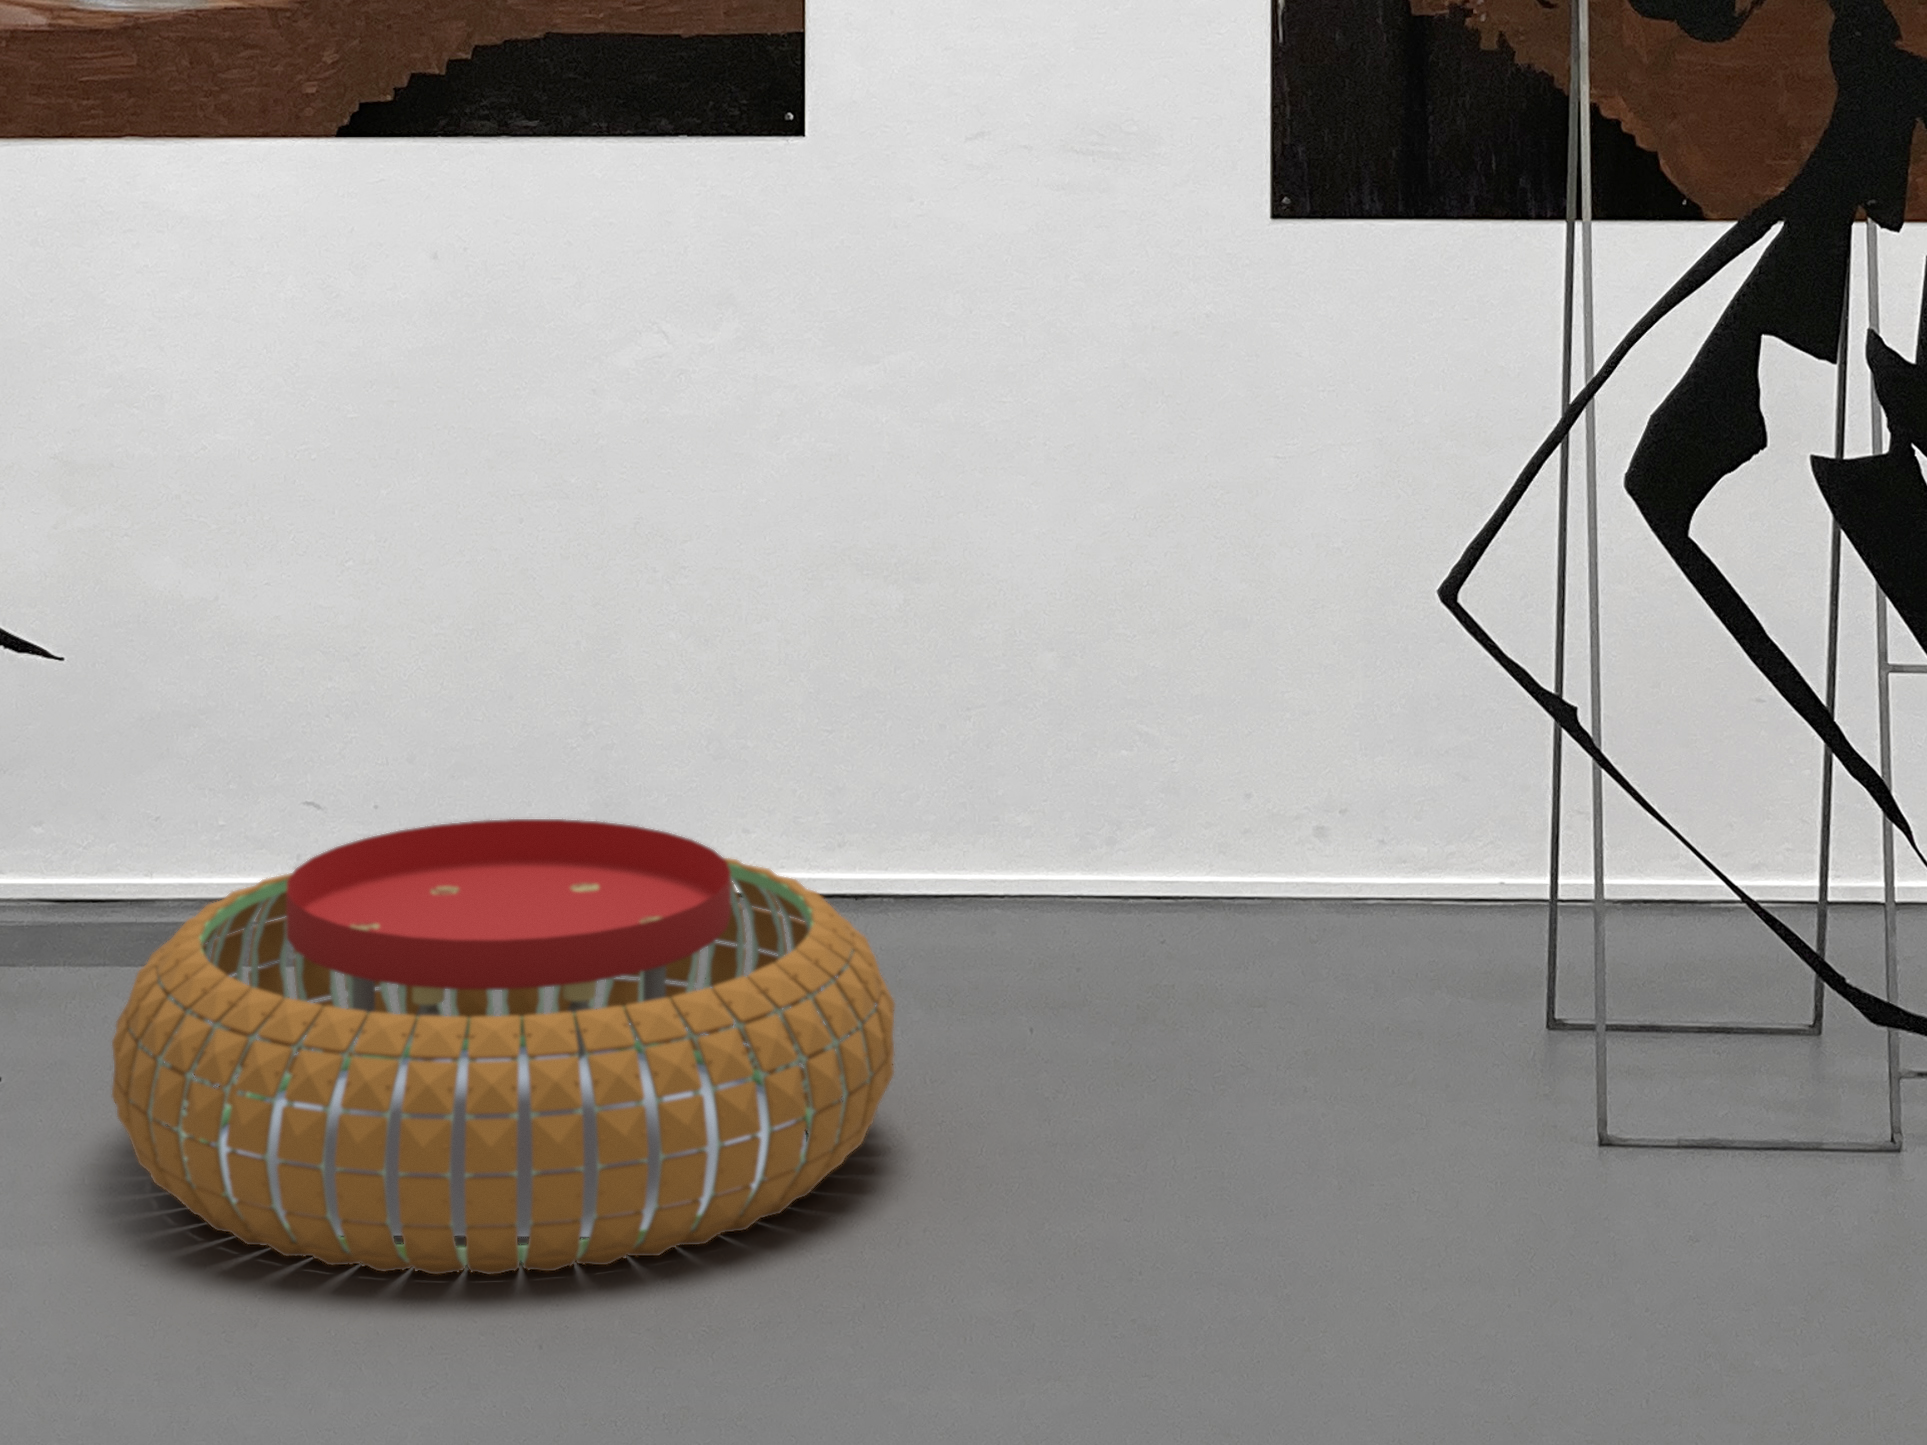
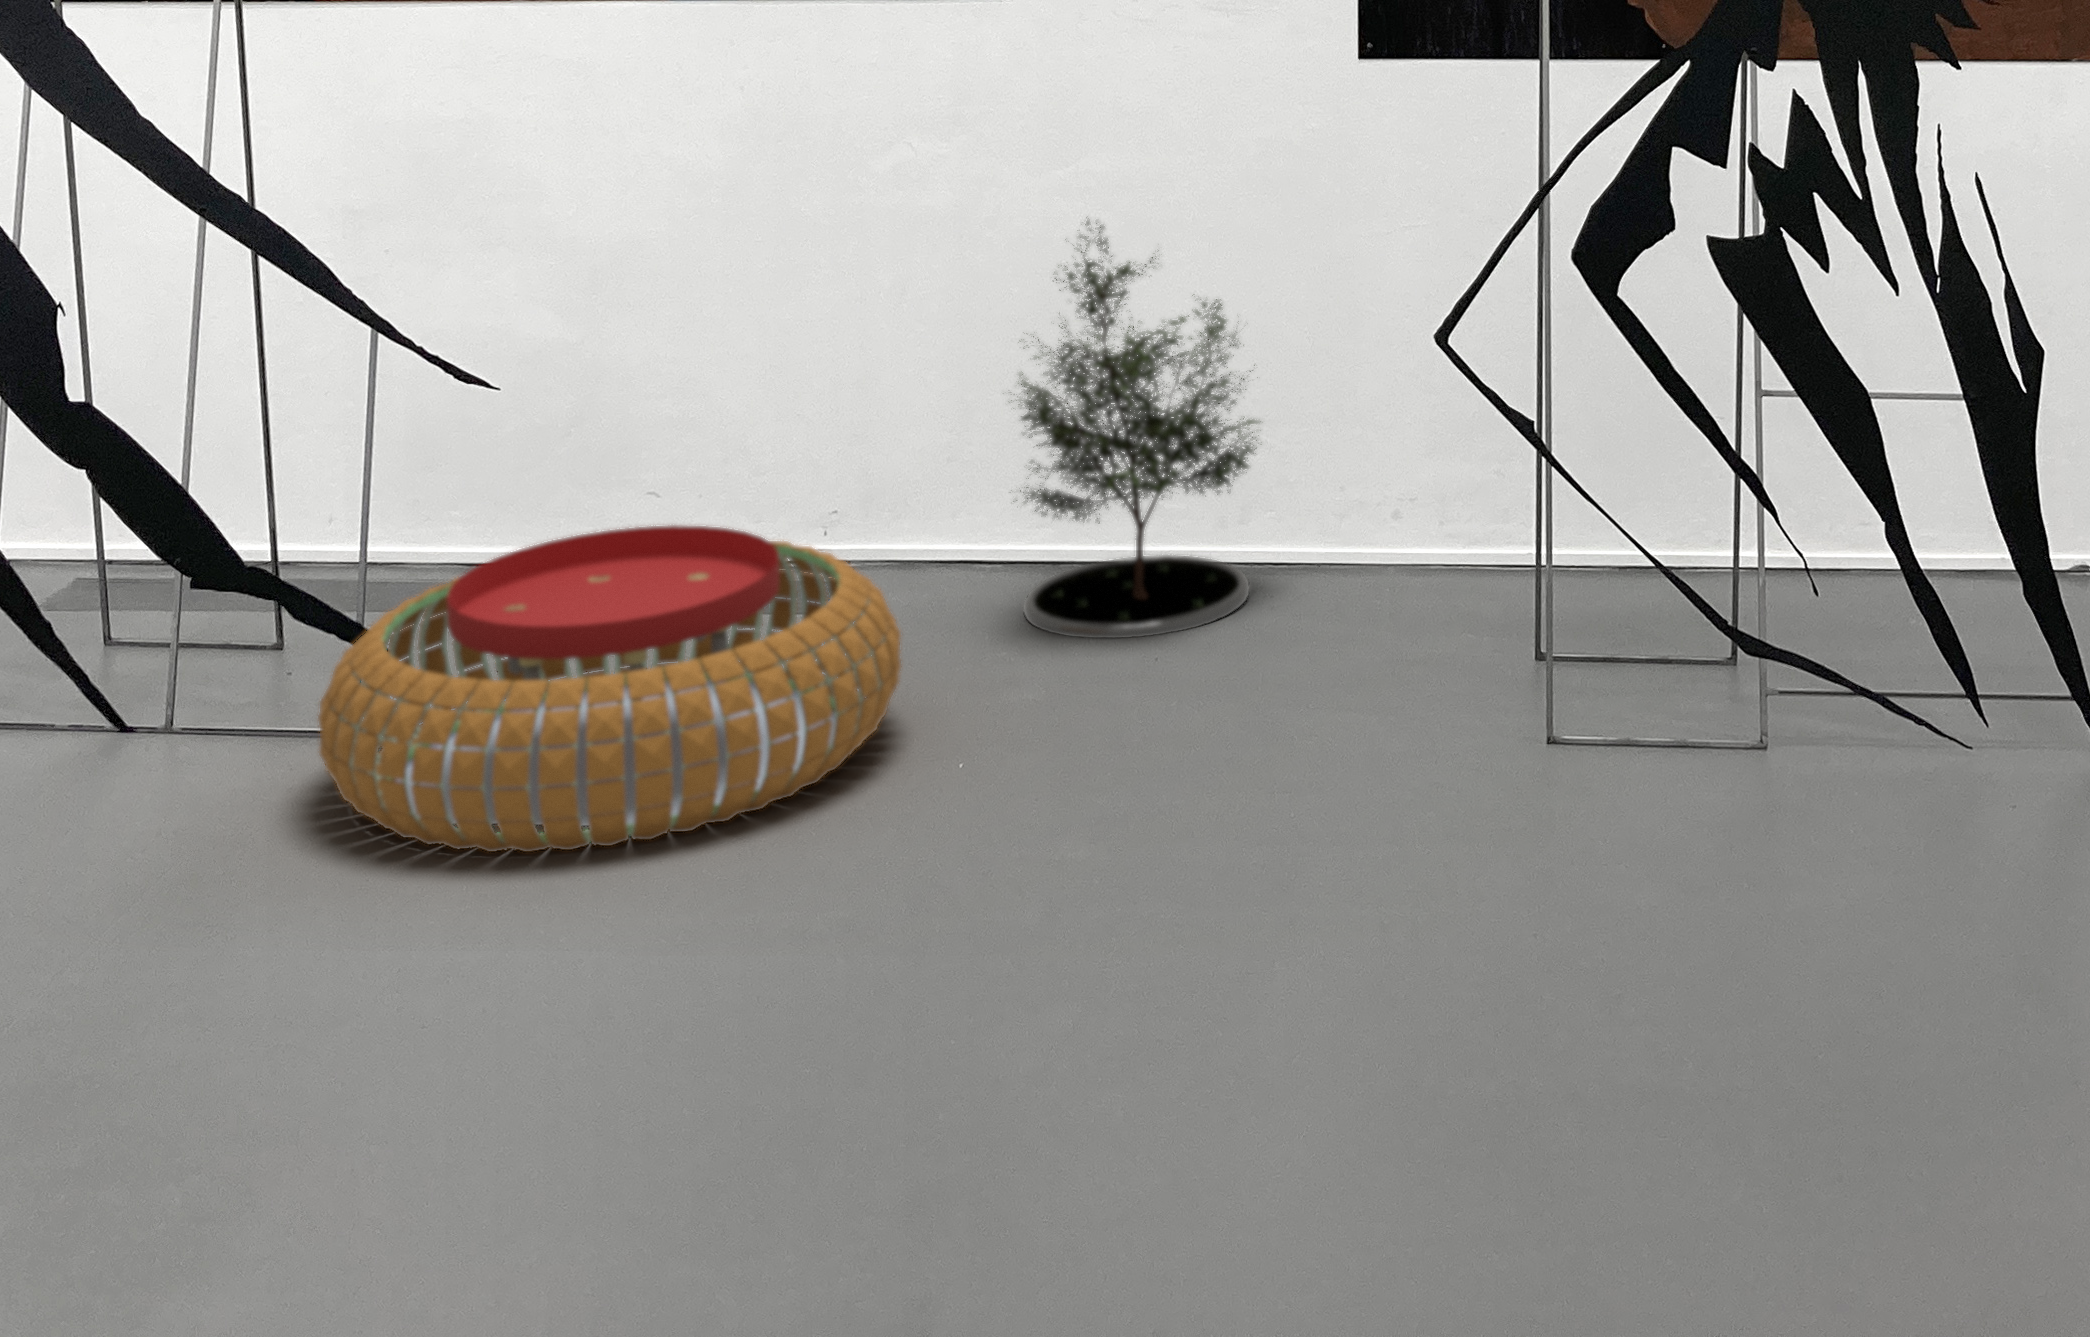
potted tree: none [847,414,1182,998] -> present [1011,221,1261,638]

